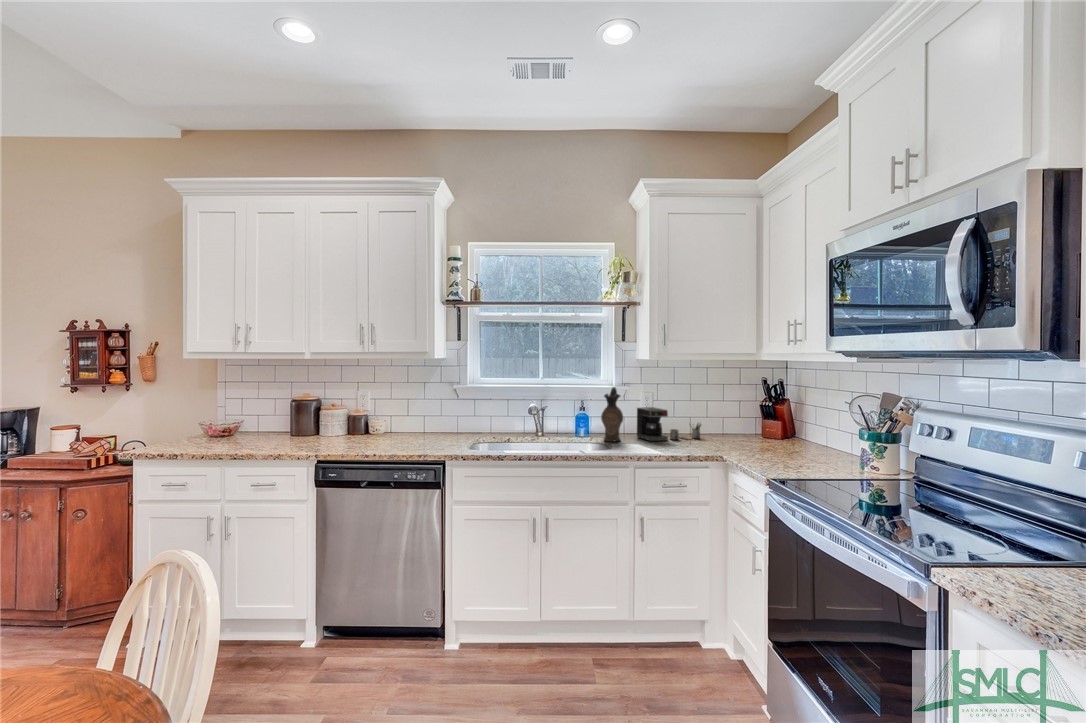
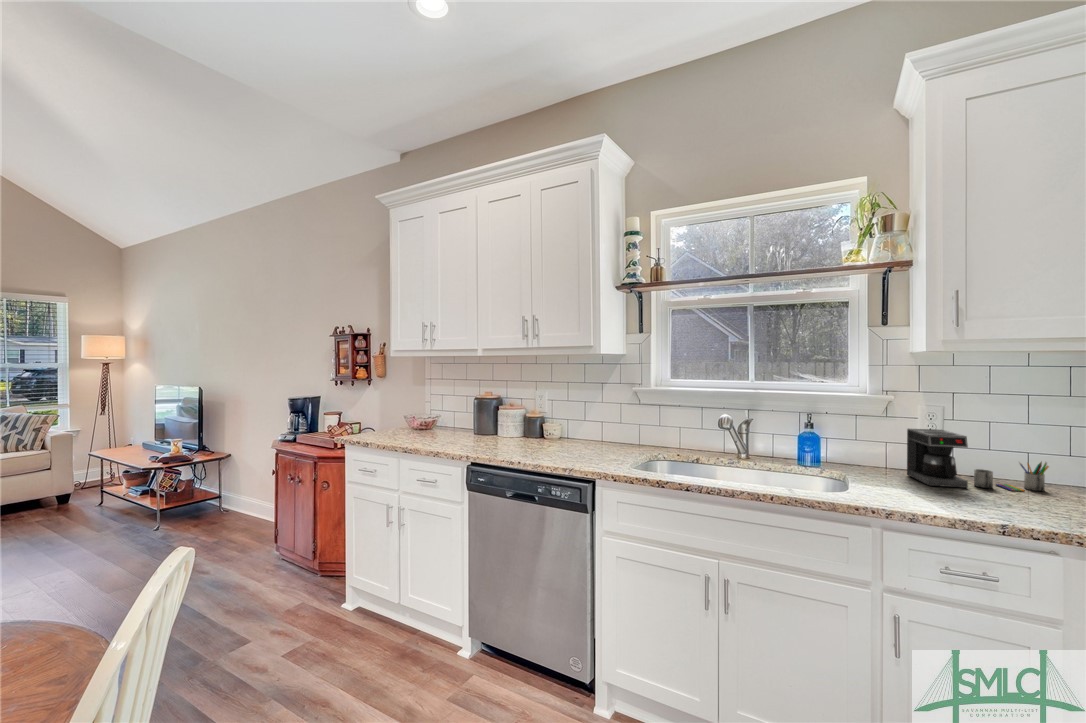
ceramic pitcher: present [601,387,623,441] -> none [836,395,875,479]

